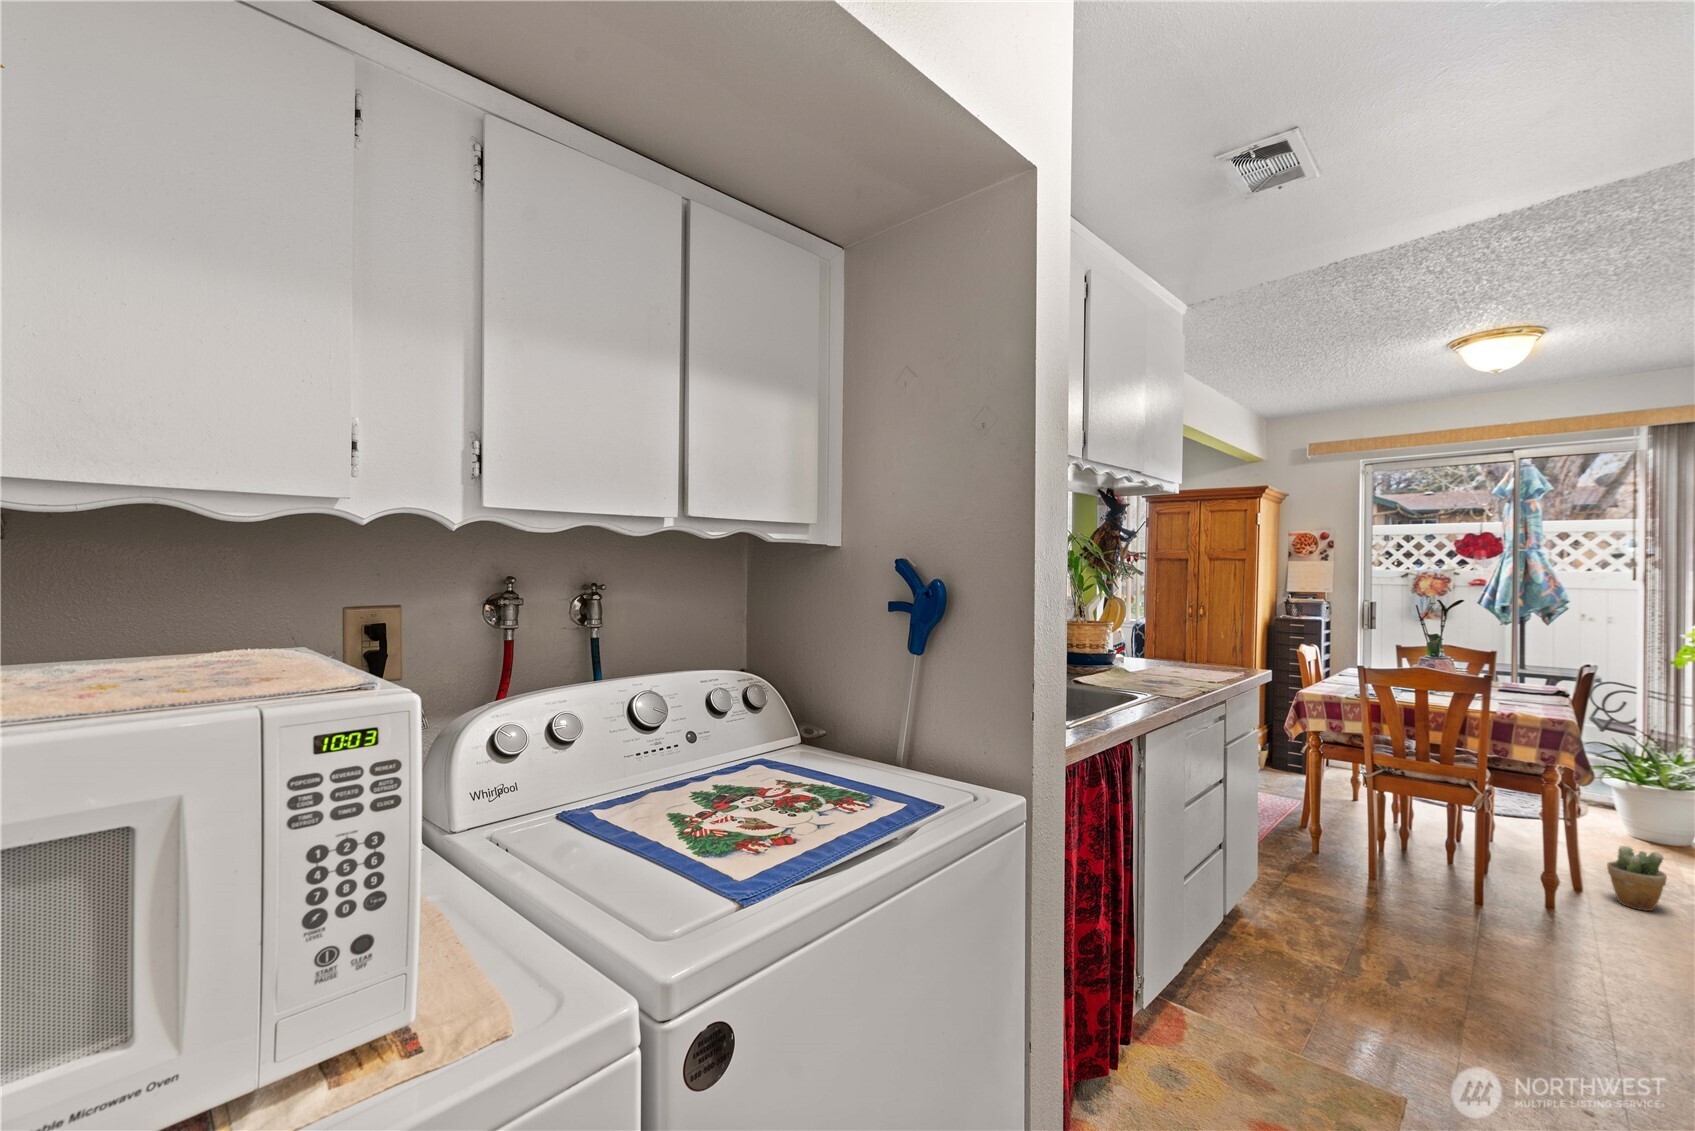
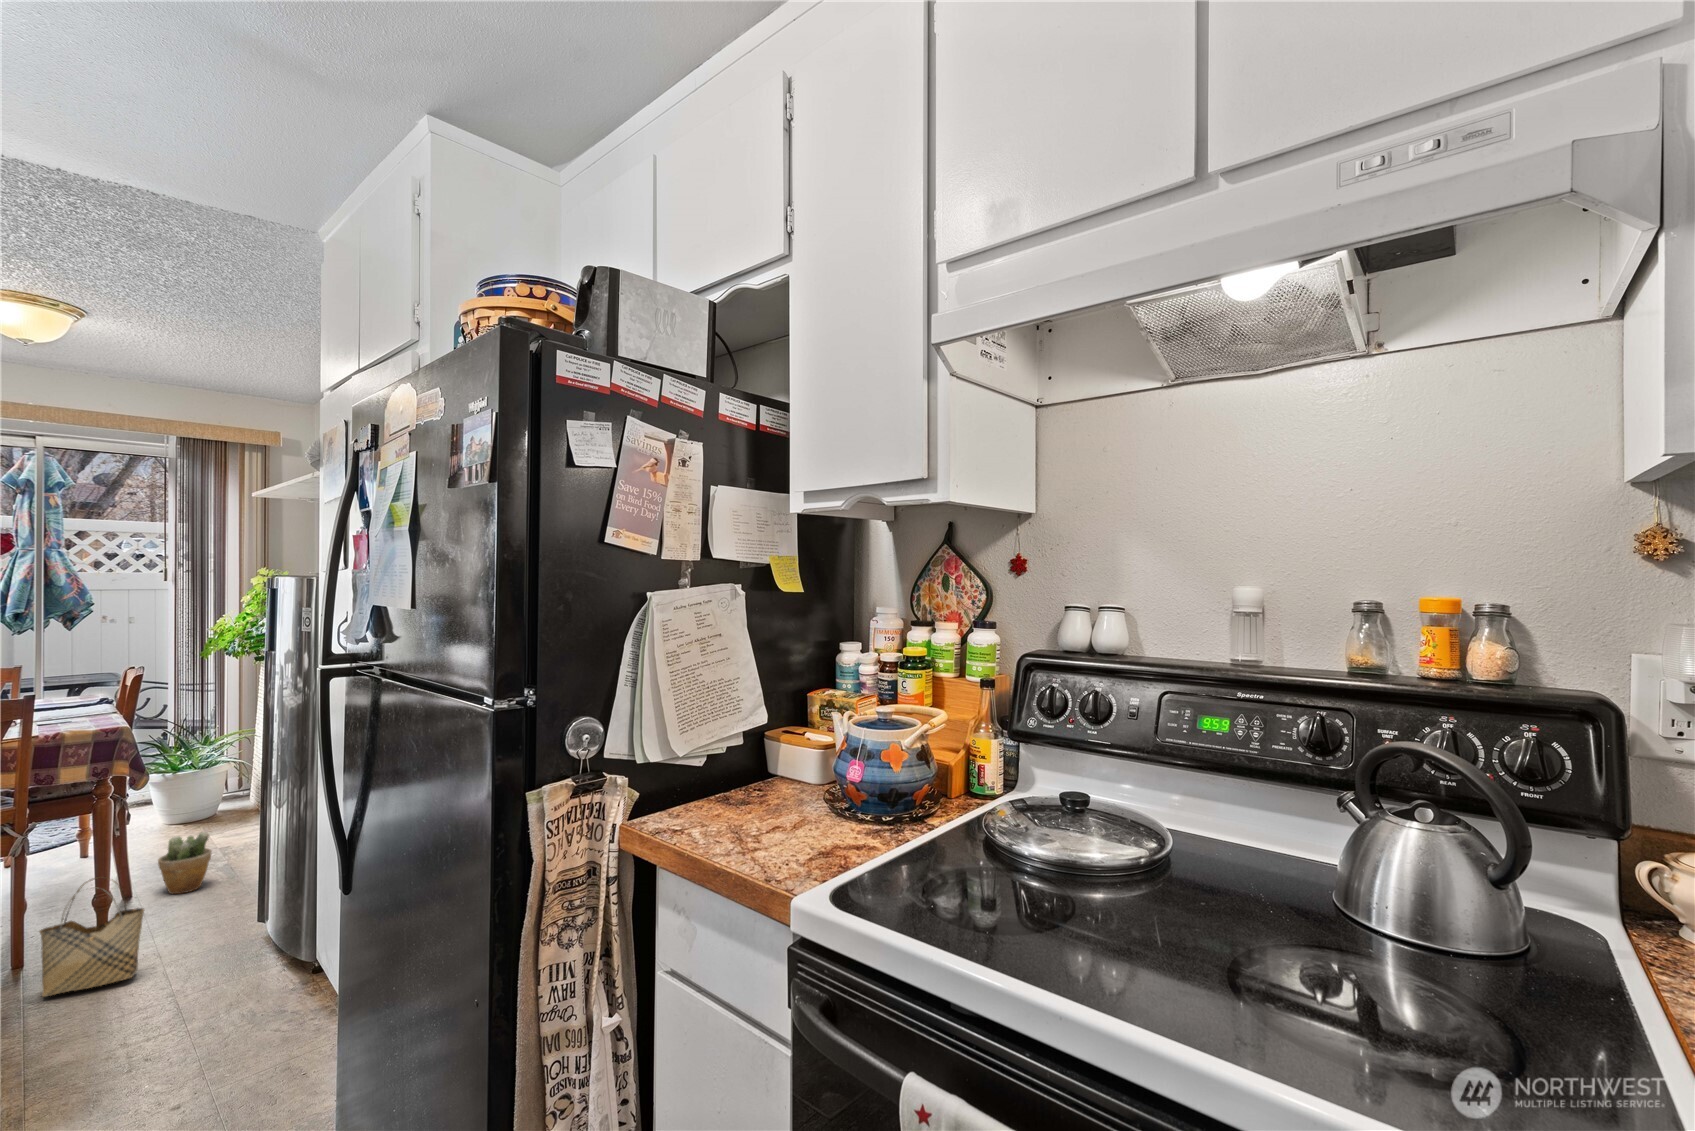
woven basket: none [1488,850,1578,958] -> present [39,877,144,997]

